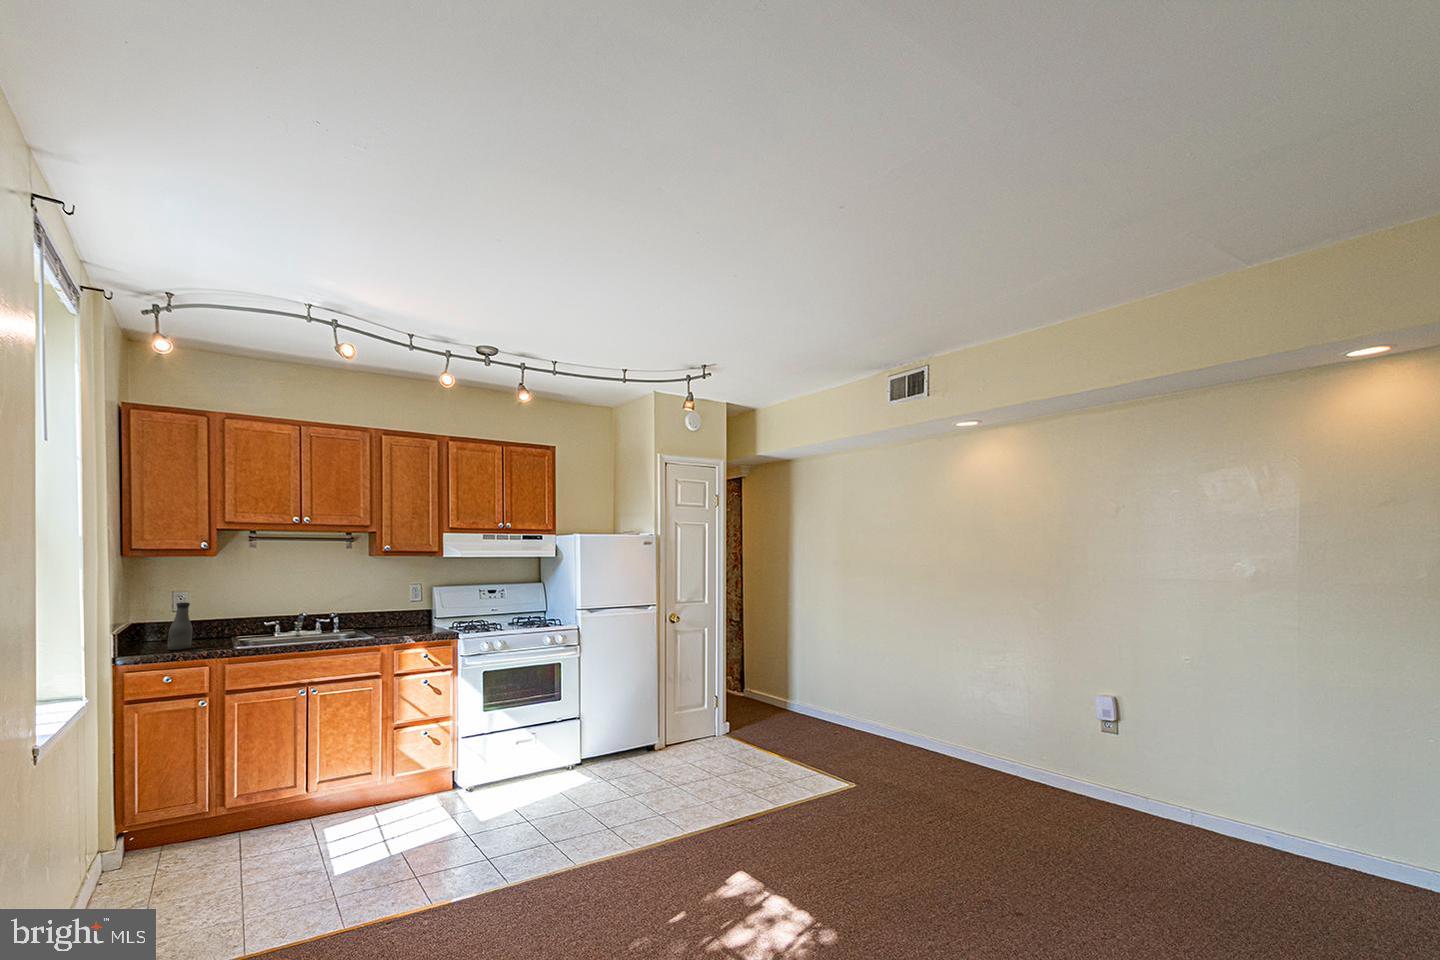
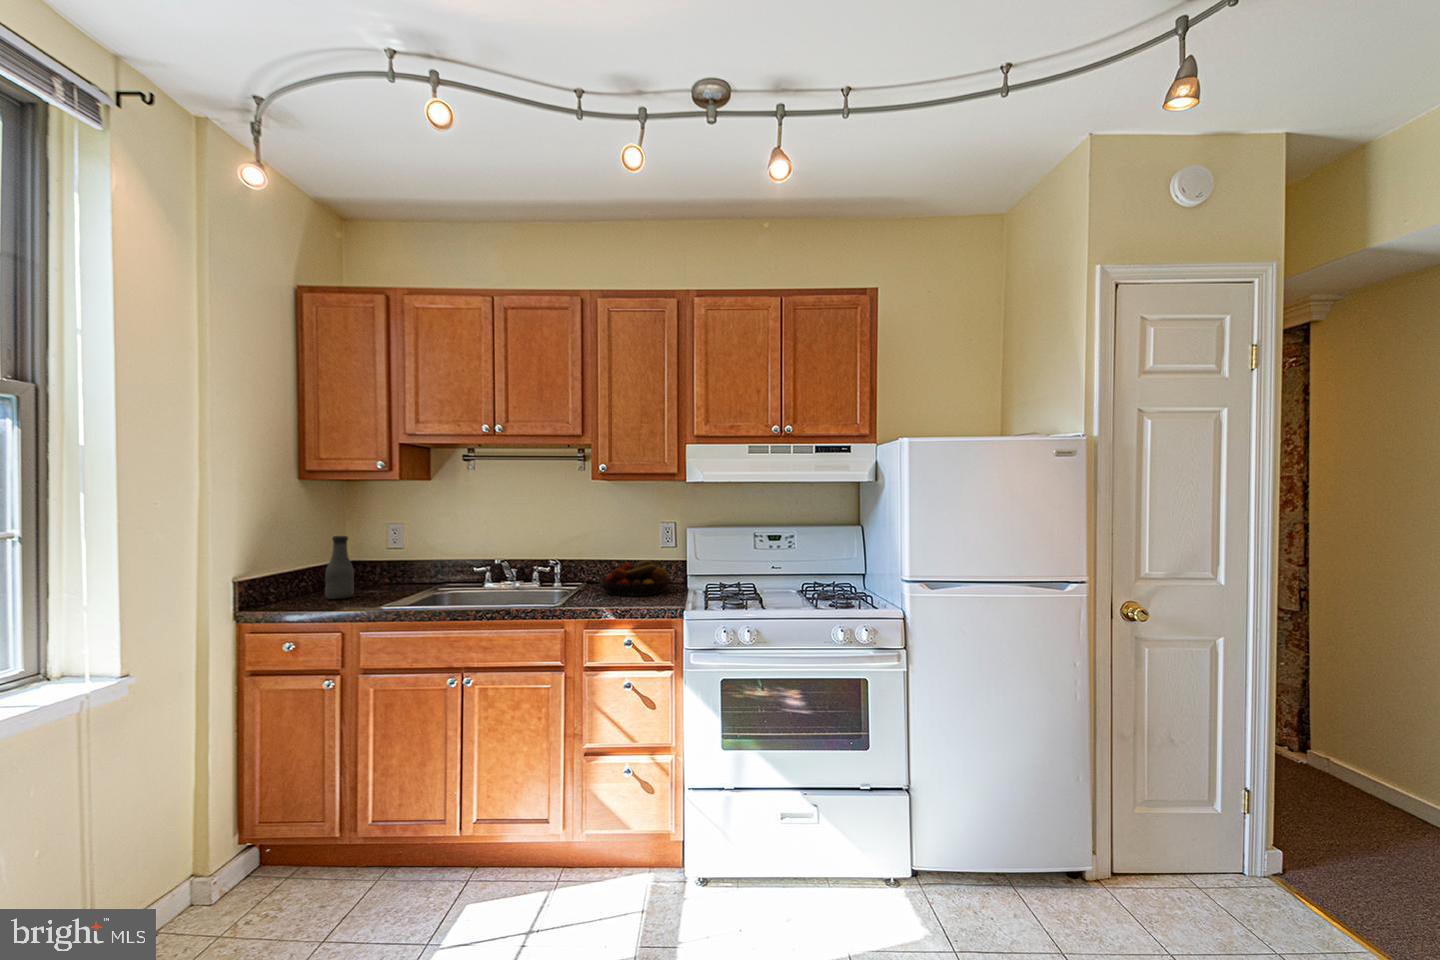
fruit bowl: none [381,609,430,632] -> present [600,560,670,596]

